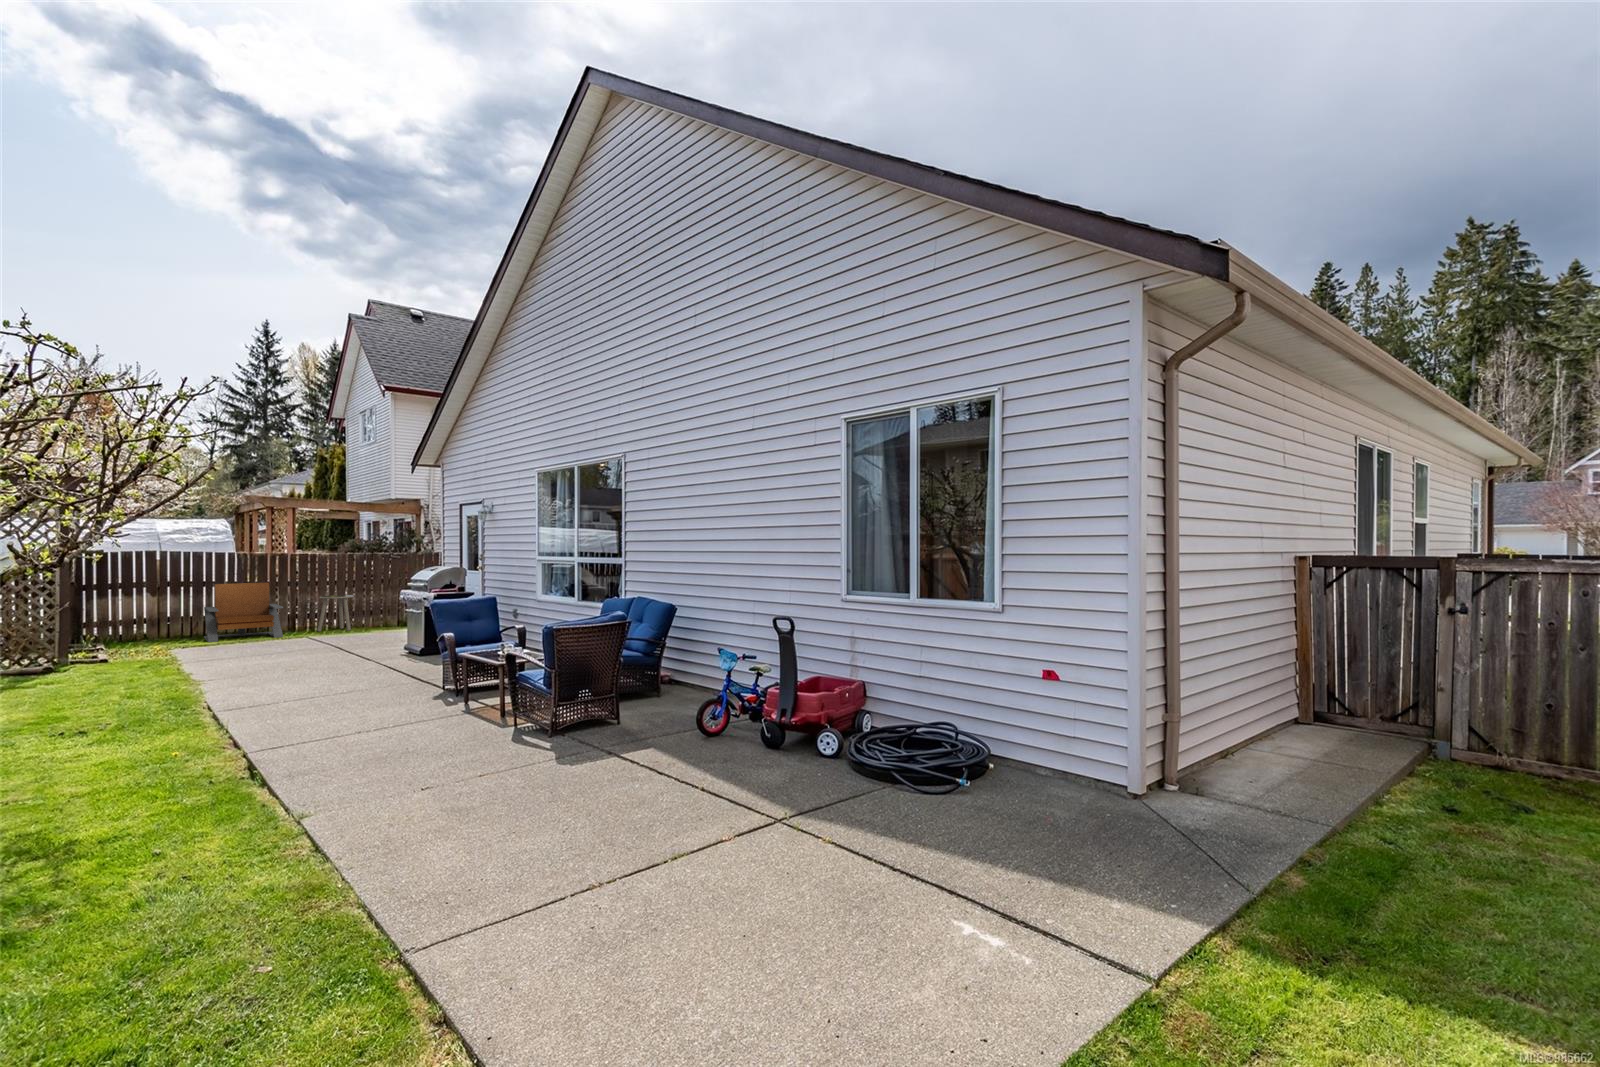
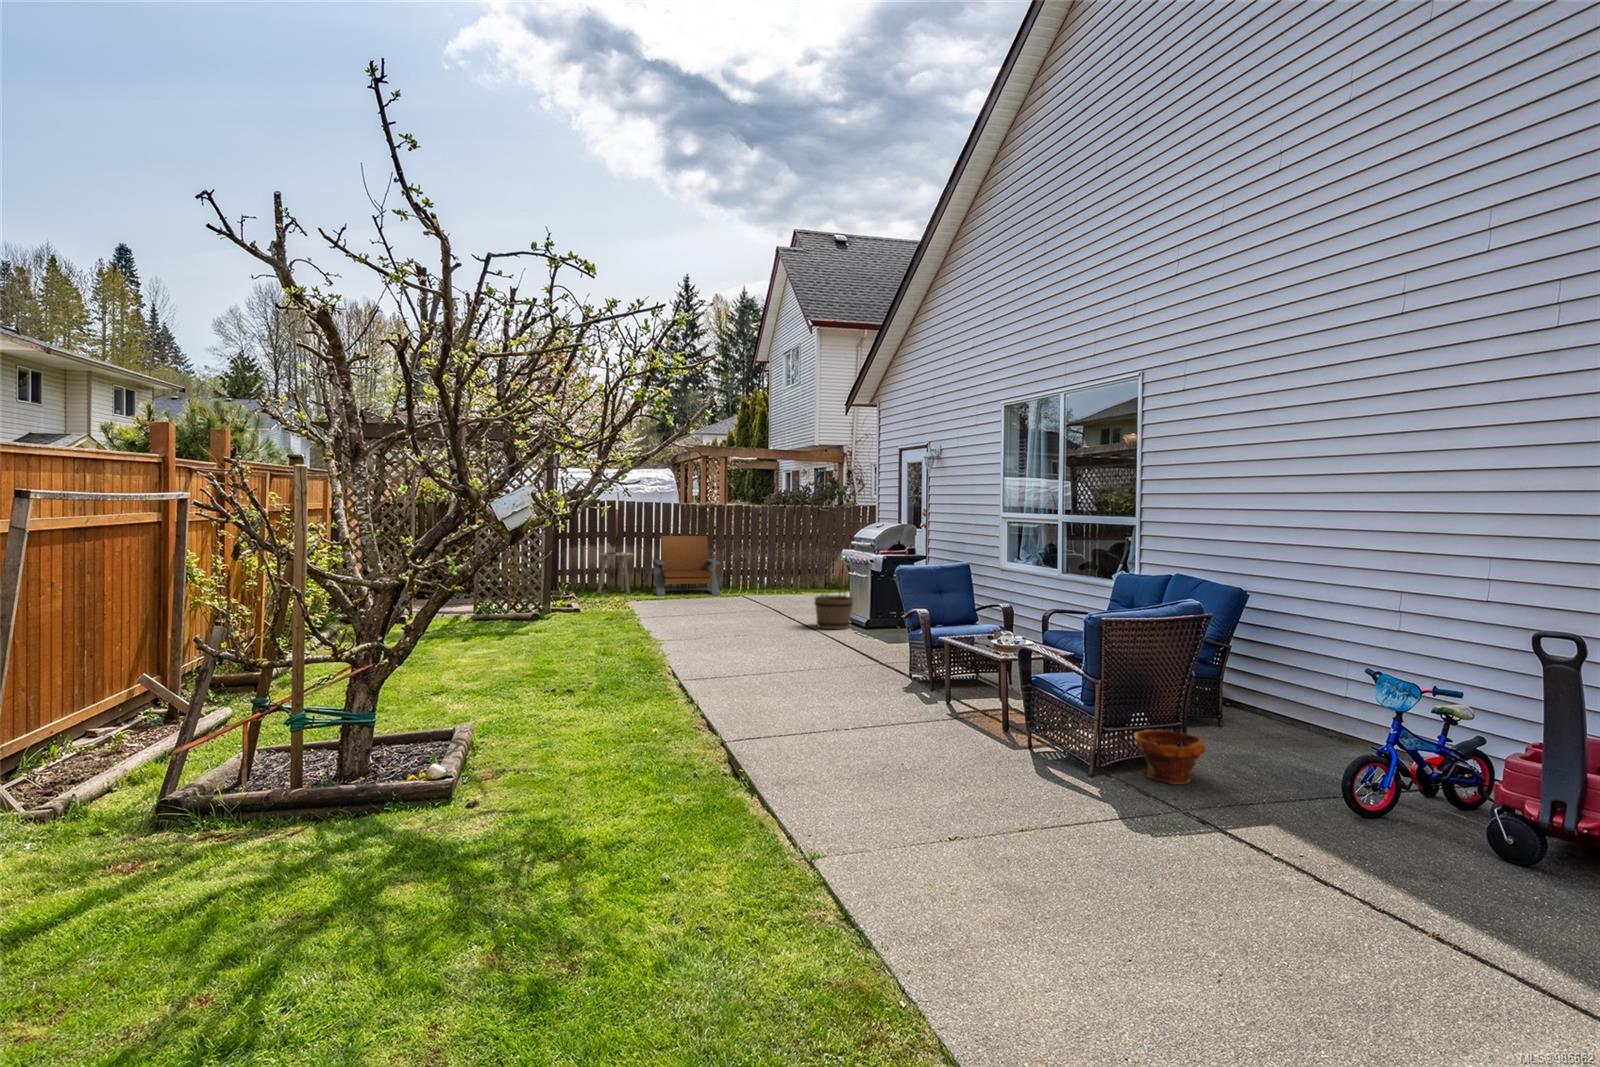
side table: present [317,595,354,631] -> present [597,552,634,594]
bucket: none [372,625,410,659] -> present [814,594,853,629]
planter: none [579,702,624,736] -> present [1134,730,1206,784]

